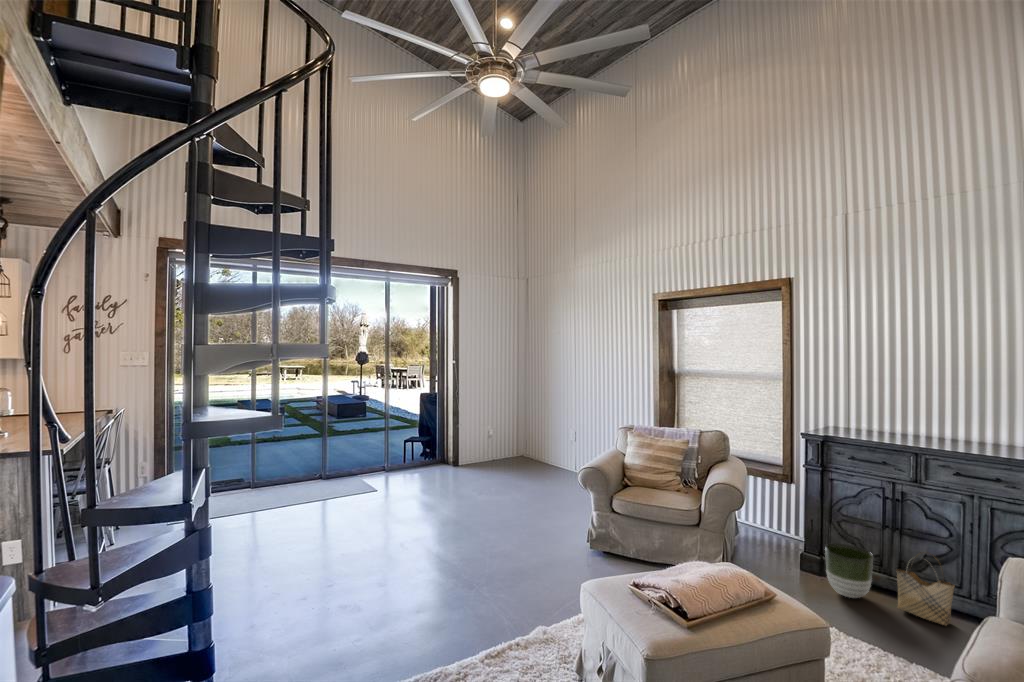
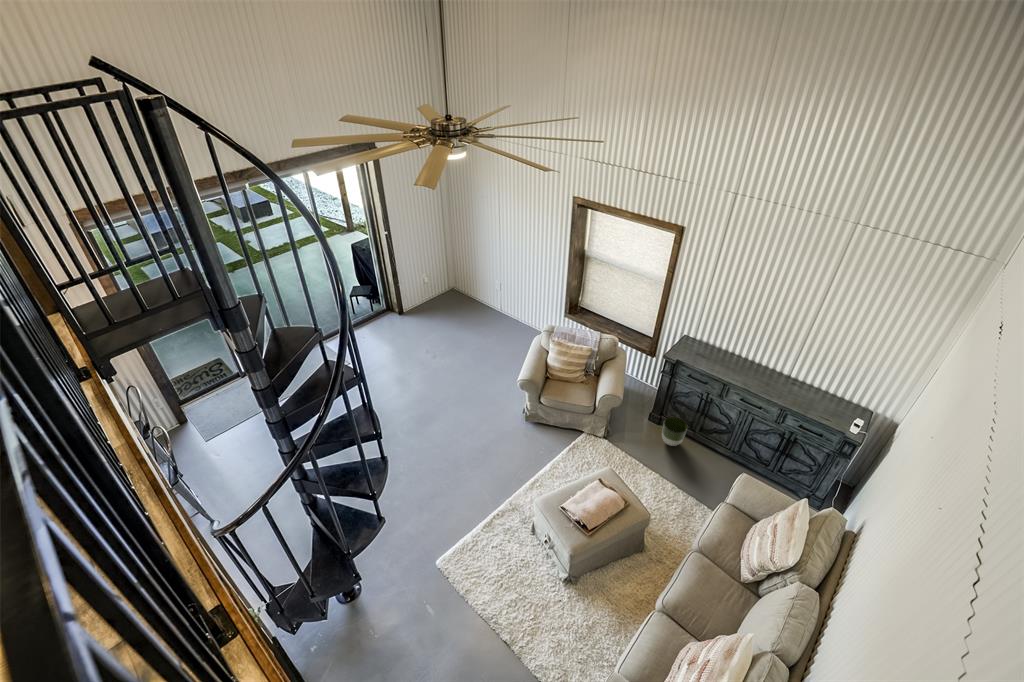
woven basket: present [897,552,954,625] -> none [692,428,722,463]

